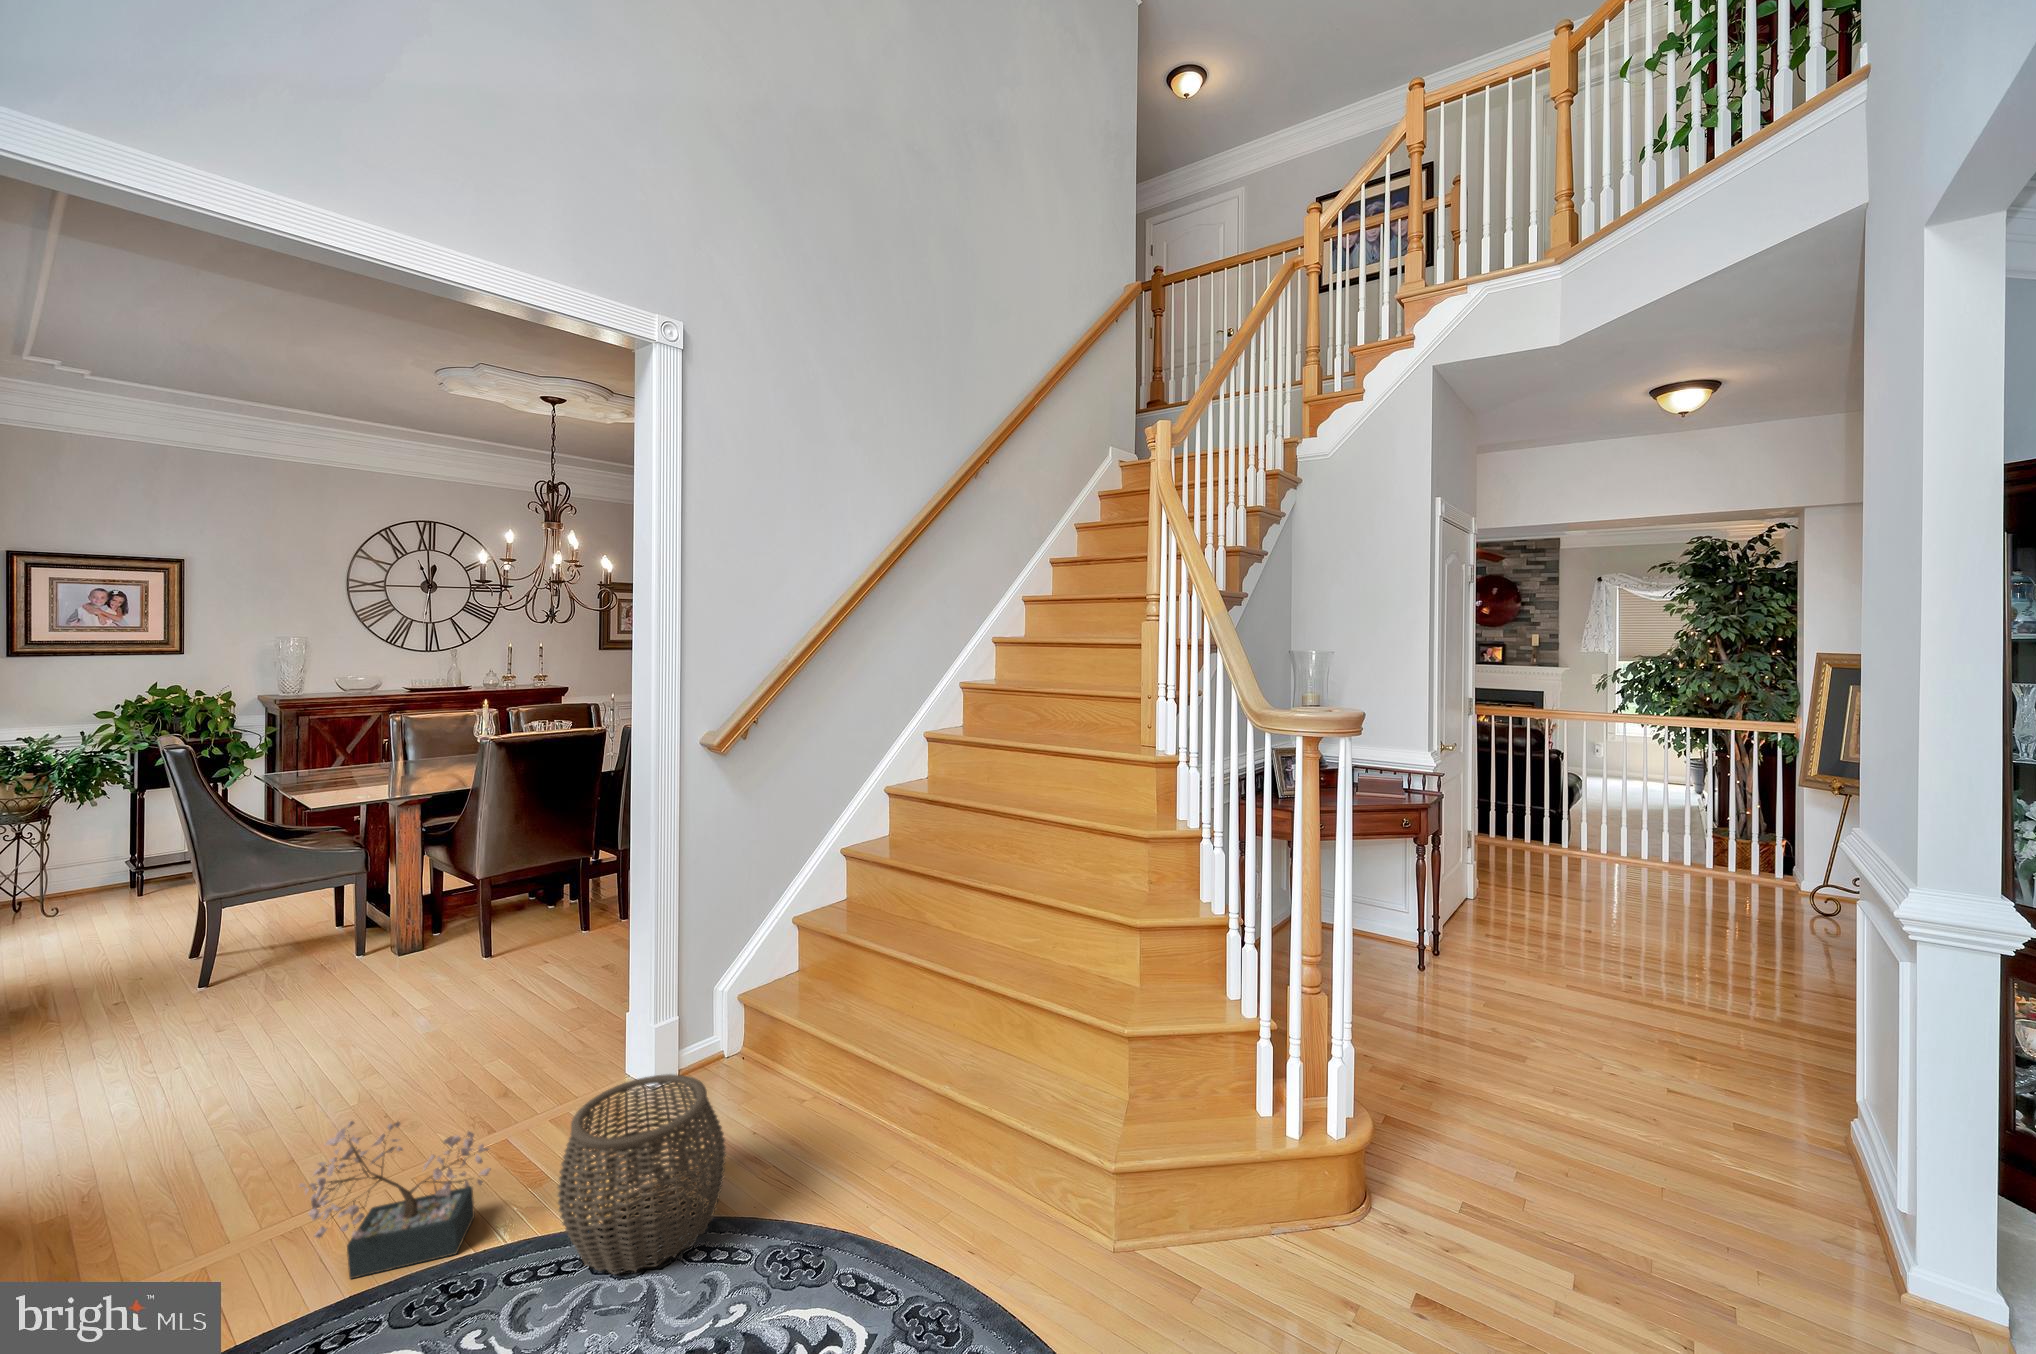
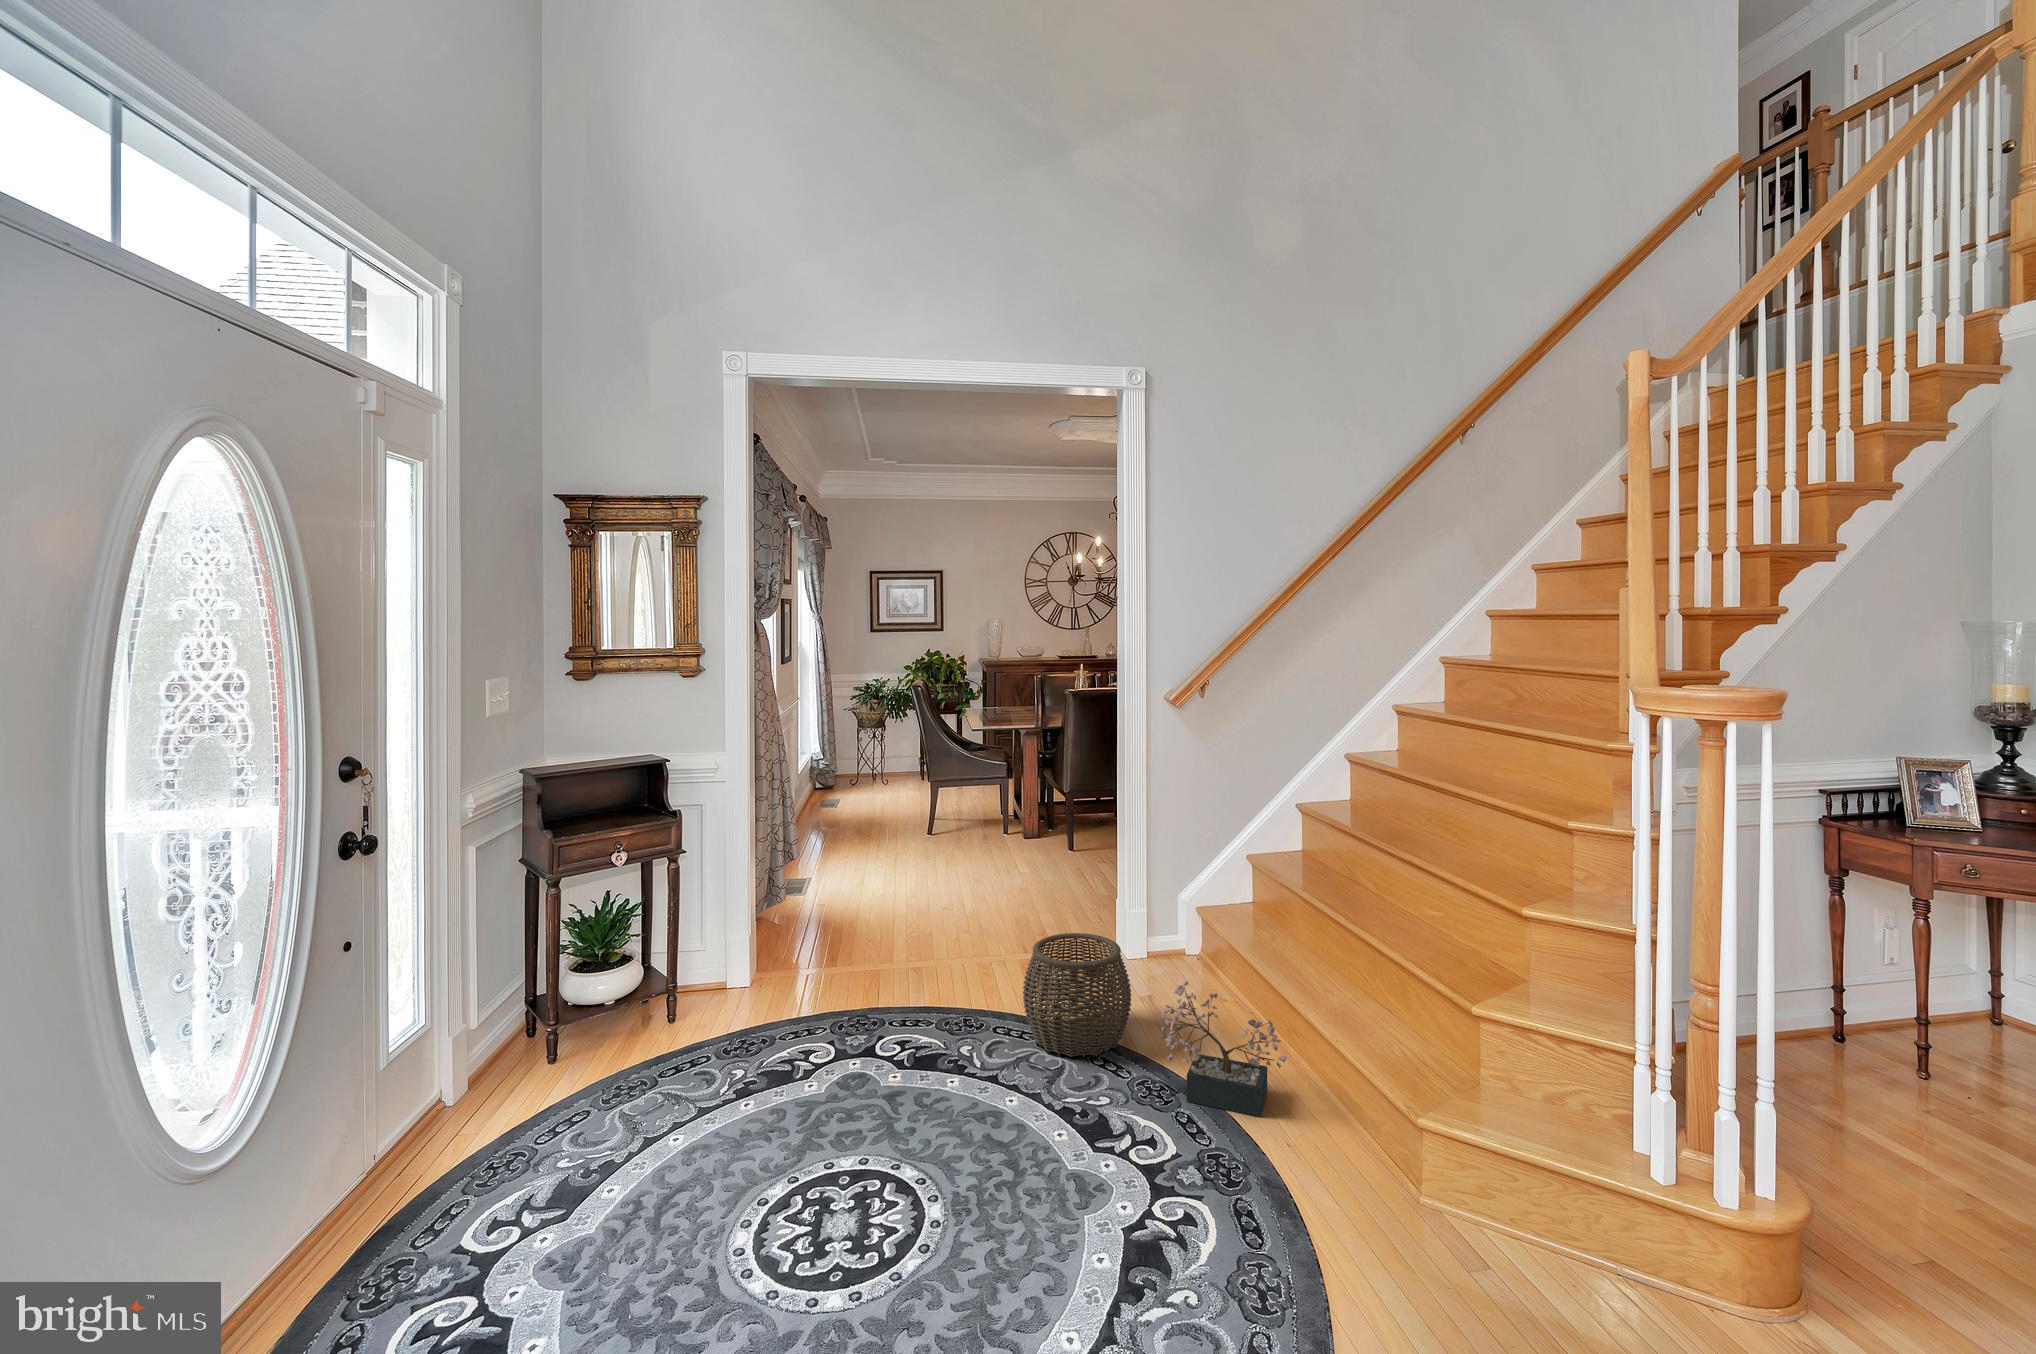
decorative plant: present [299,1121,490,1279] -> present [1161,981,1287,1117]

